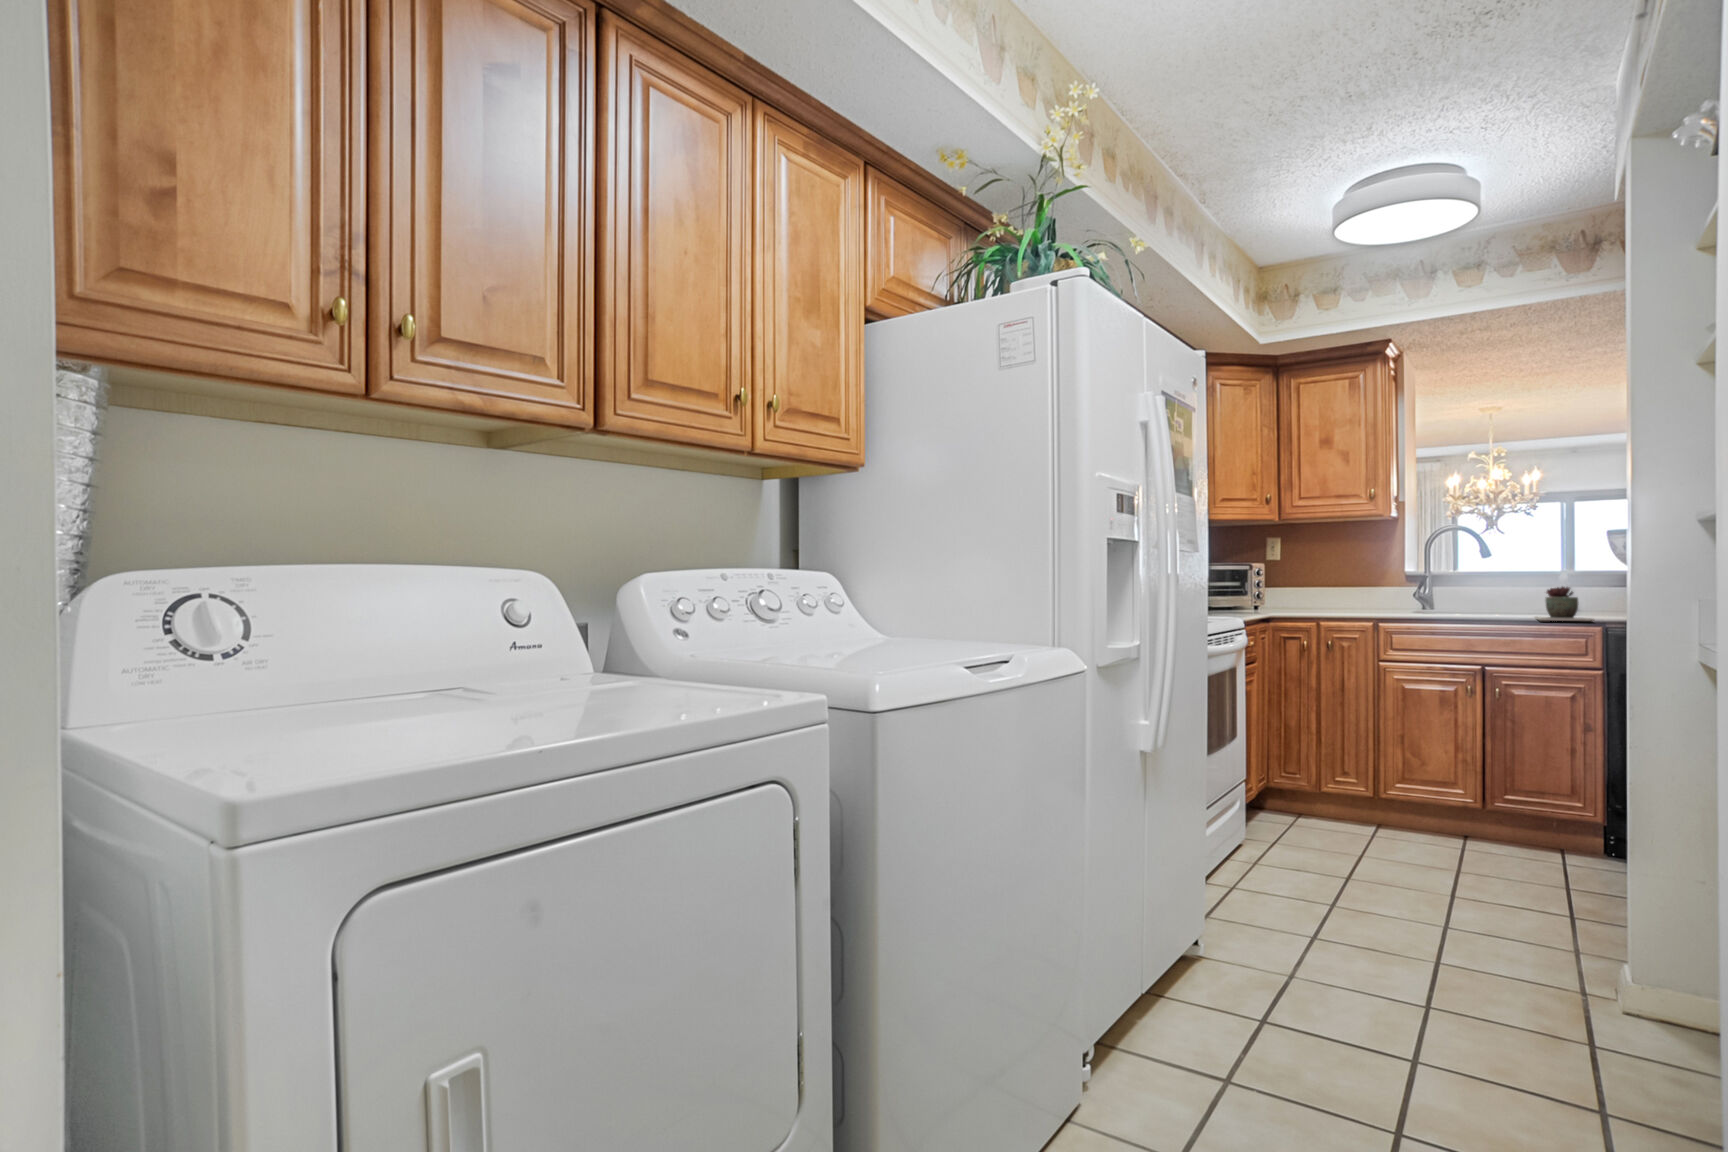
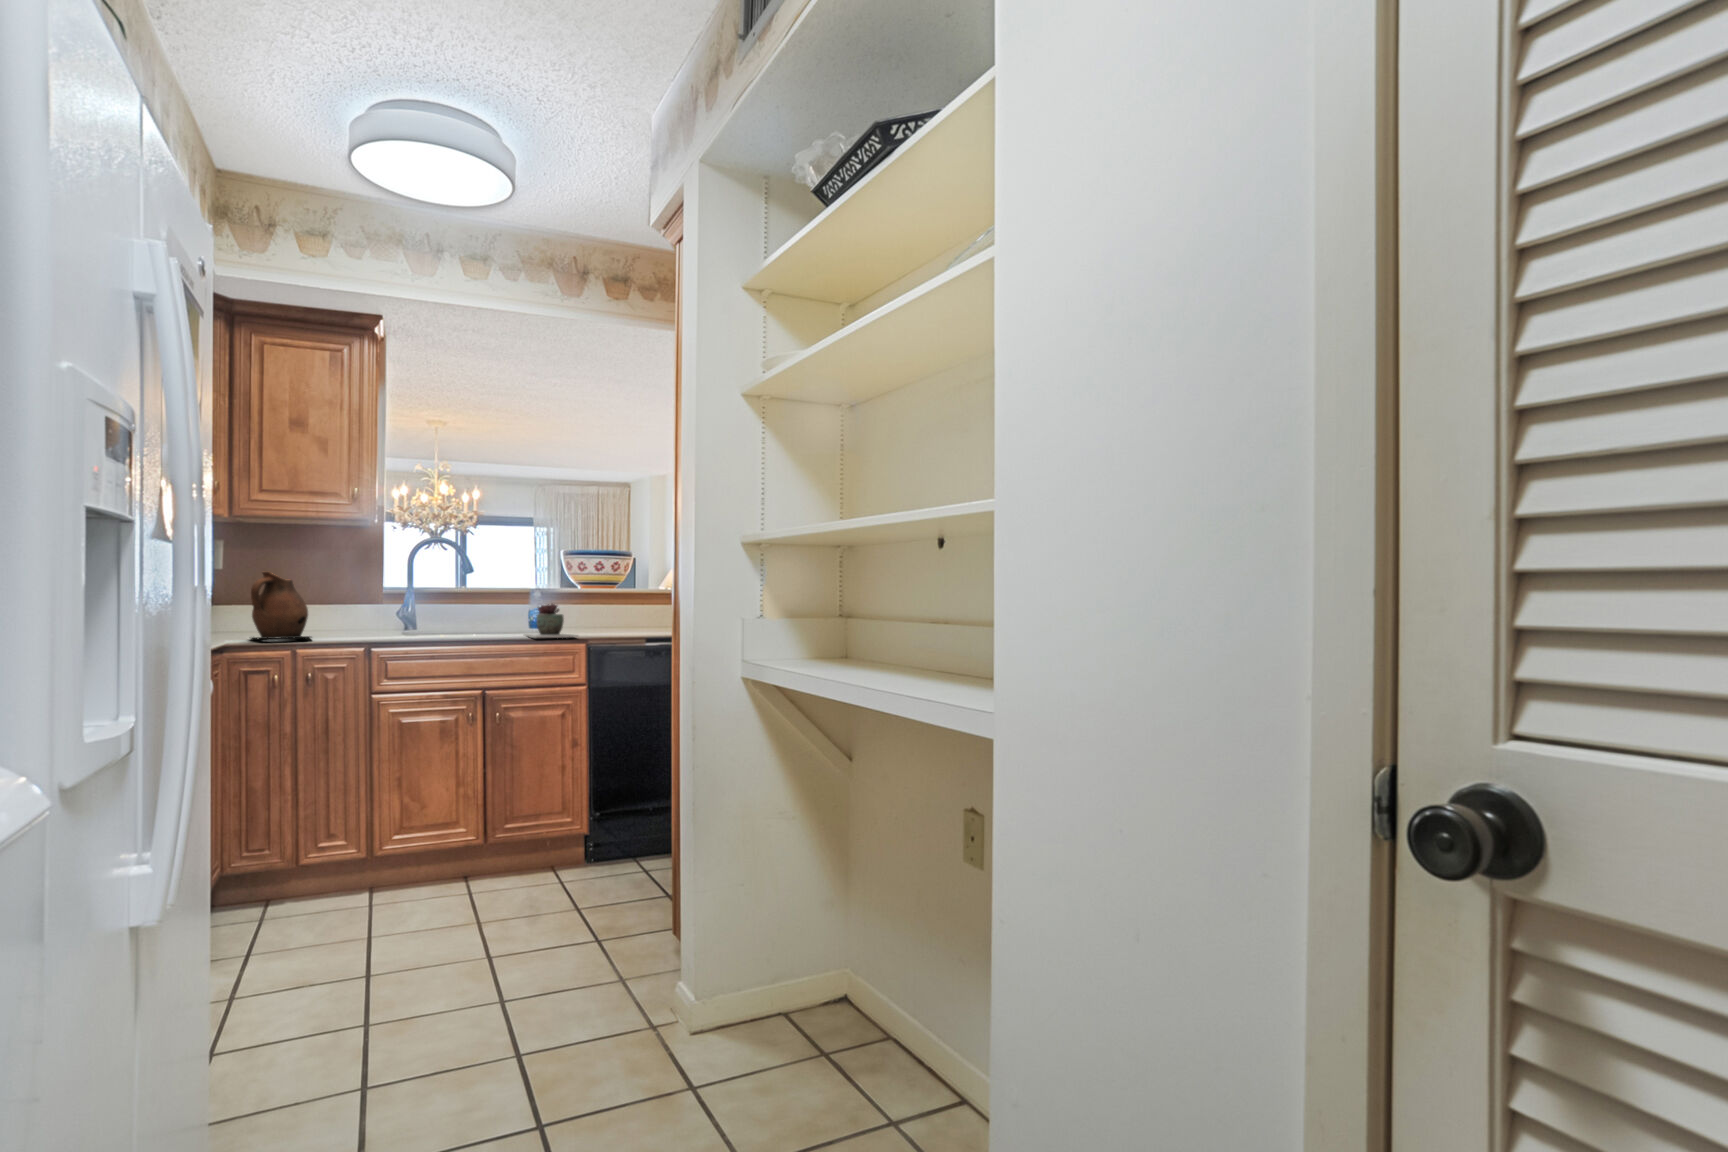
ceramic pitcher: none [1287,562,1334,615] -> present [251,572,311,639]

